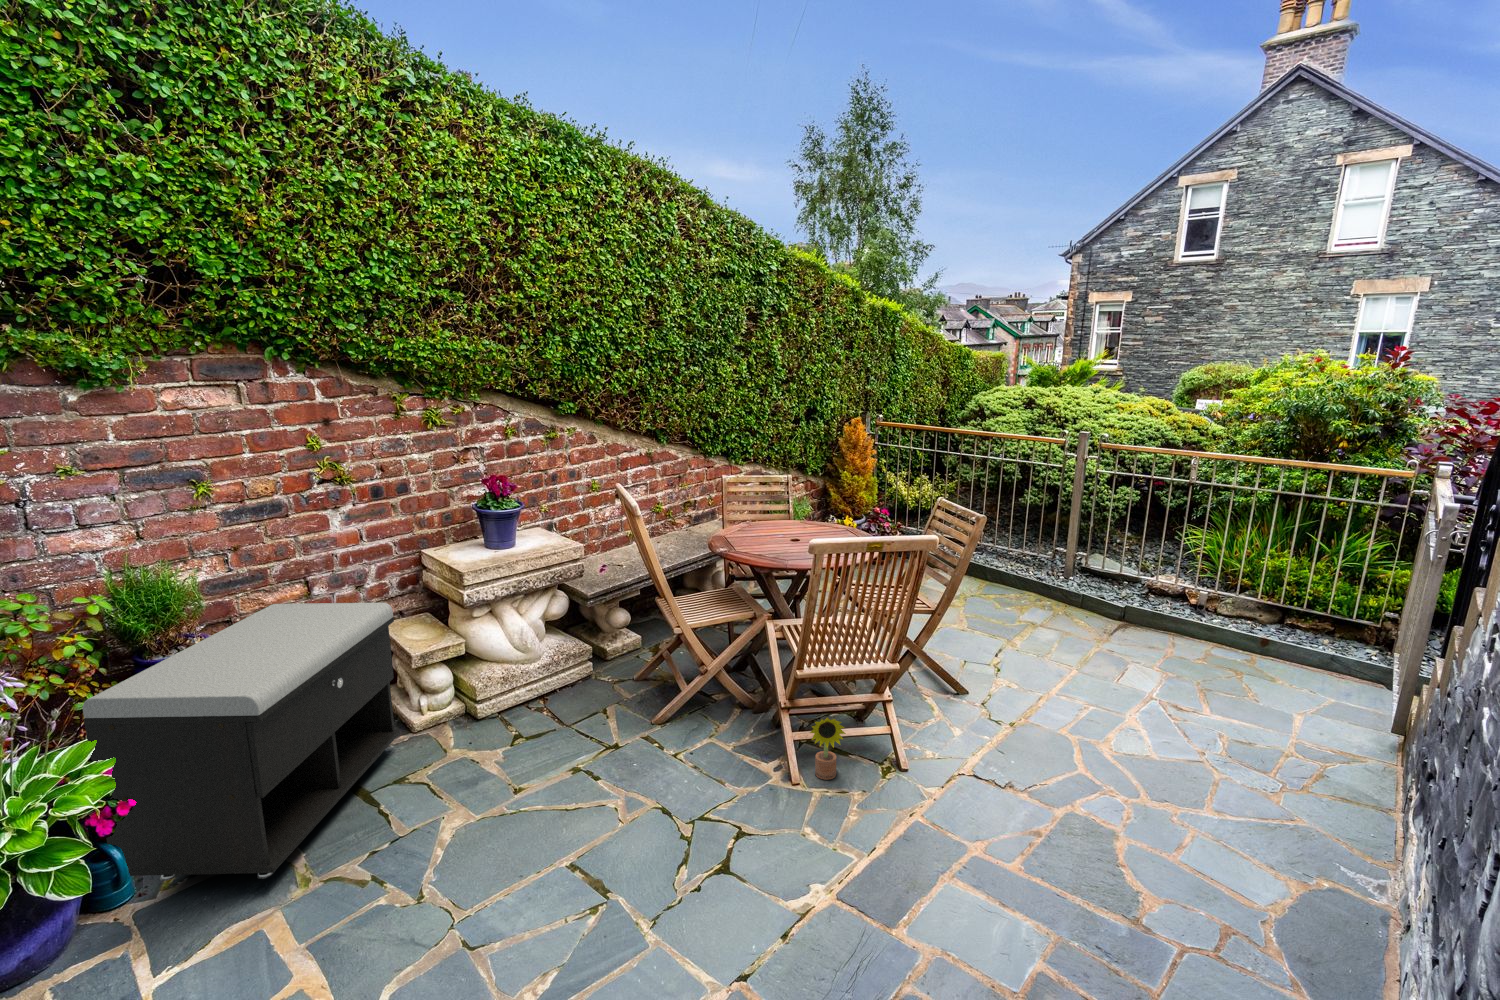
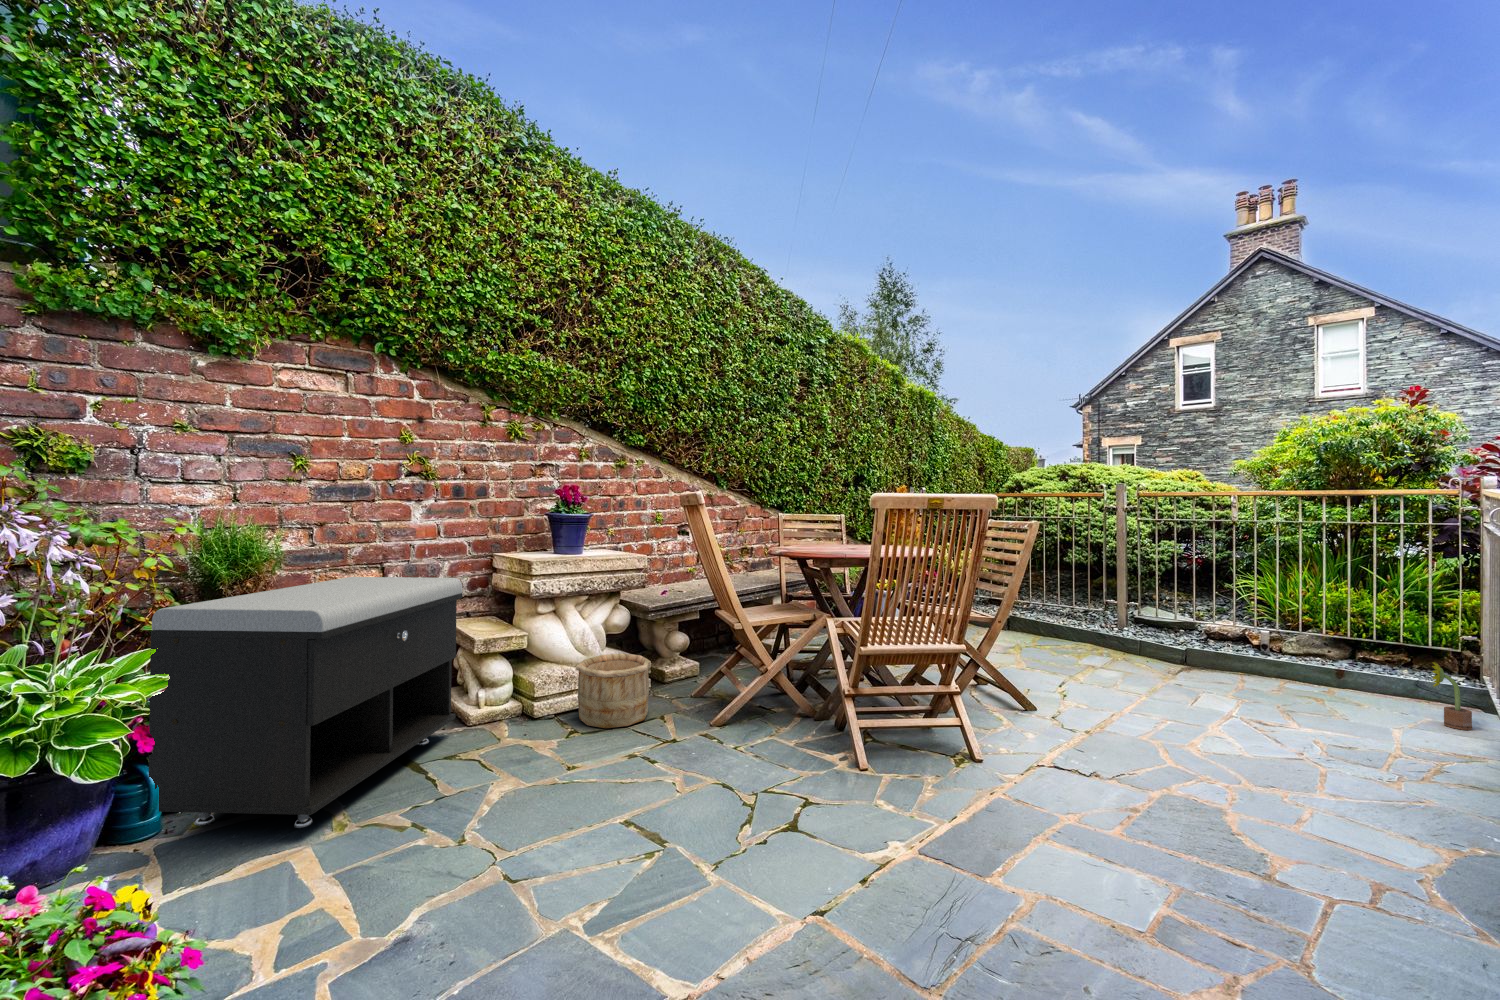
wooden bucket: none [516,653,592,733] -> present [576,654,651,728]
decorative plant: present [810,717,846,780] -> present [1432,662,1472,730]

